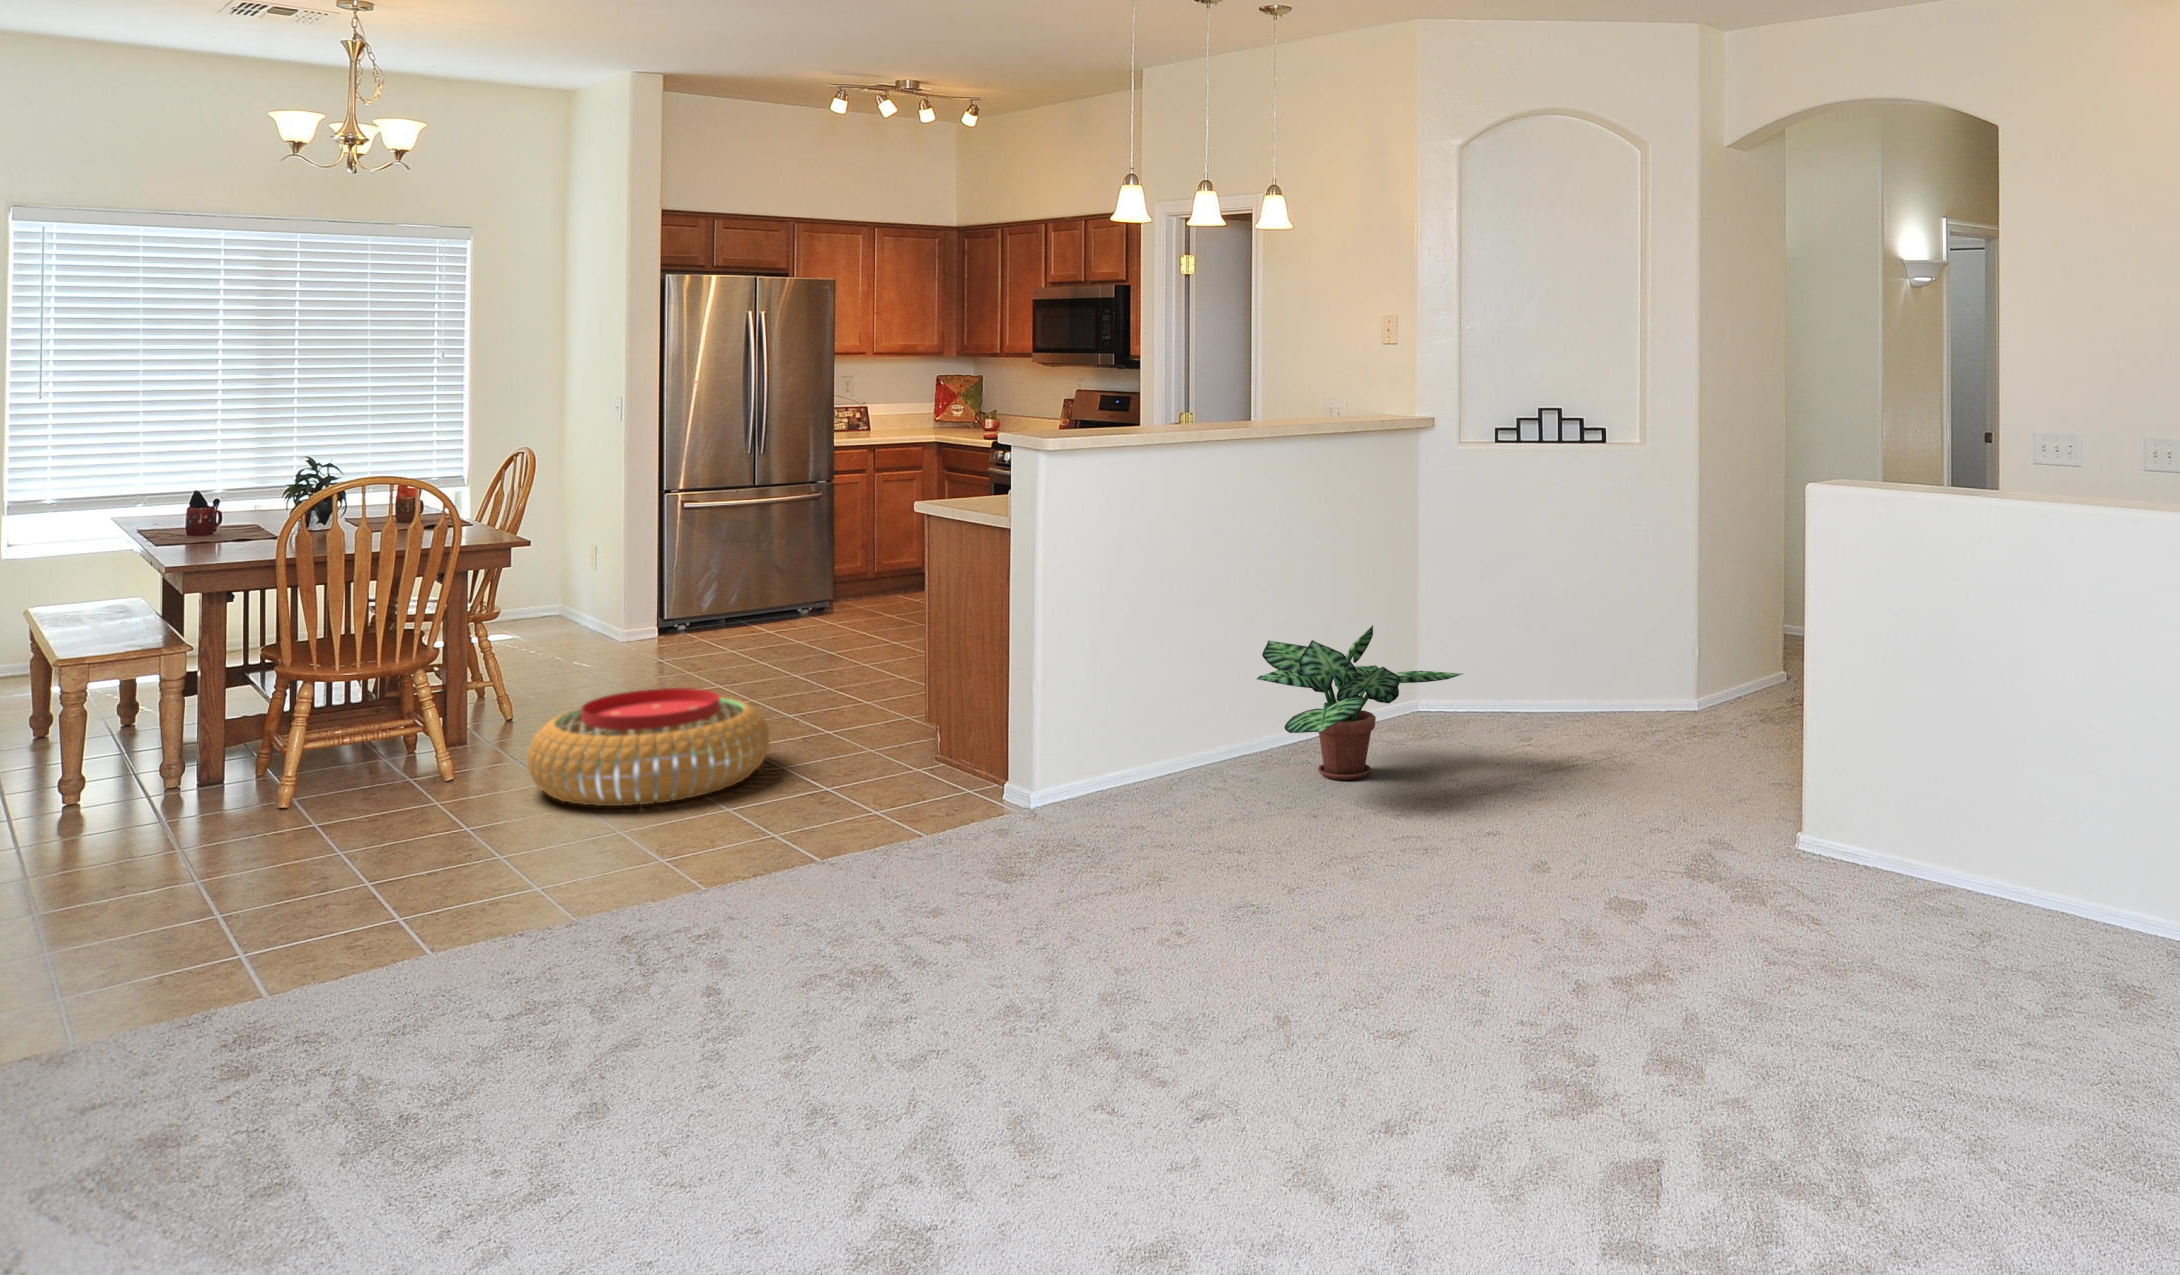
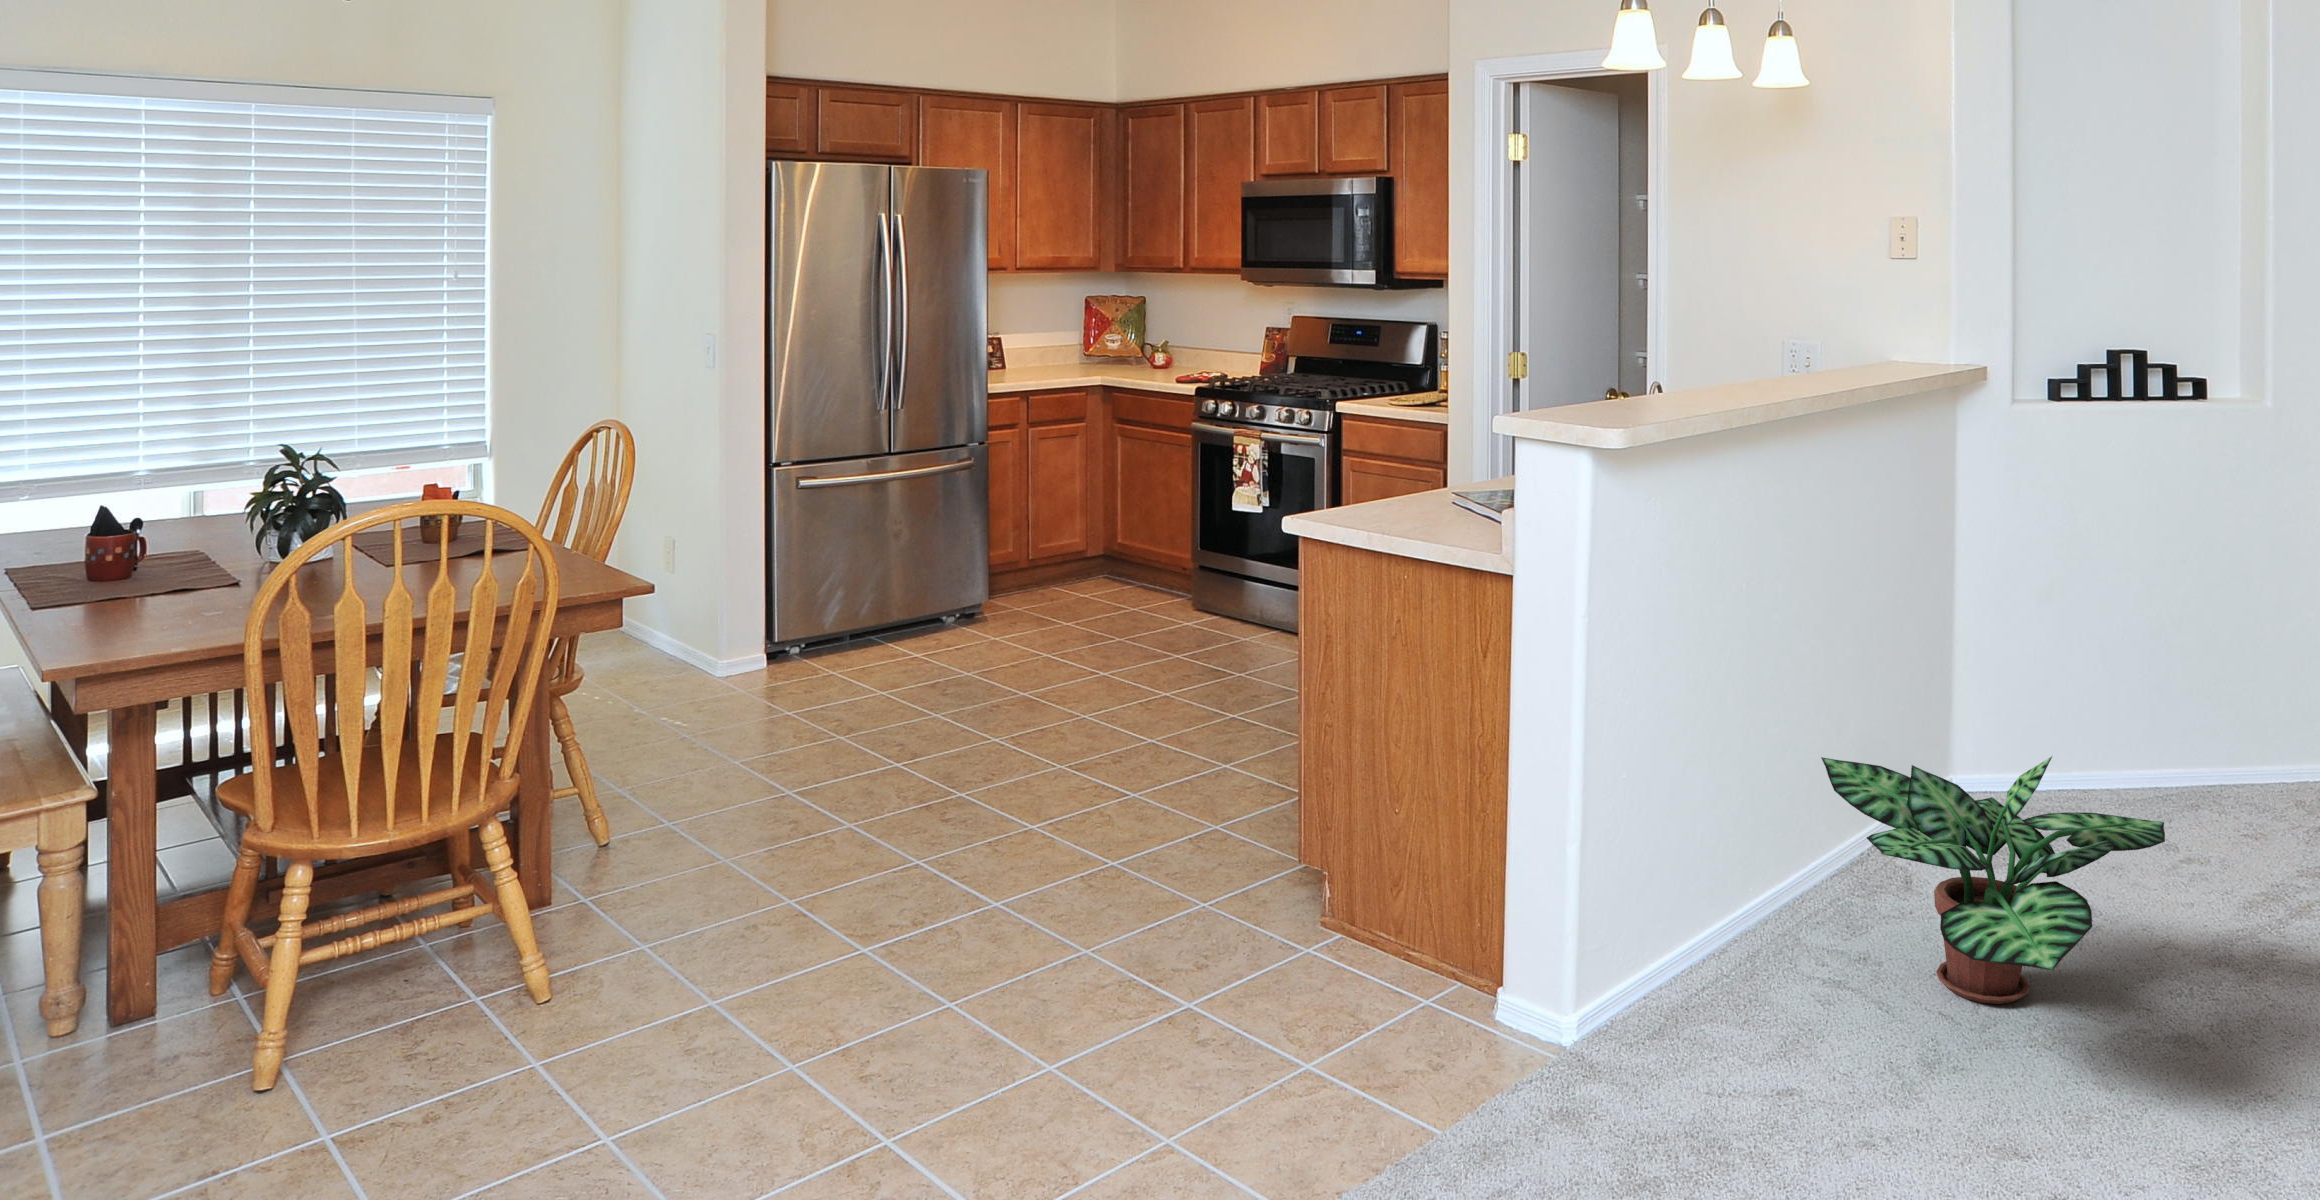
pouf: present [527,688,770,806] -> none [671,840,1052,1082]

